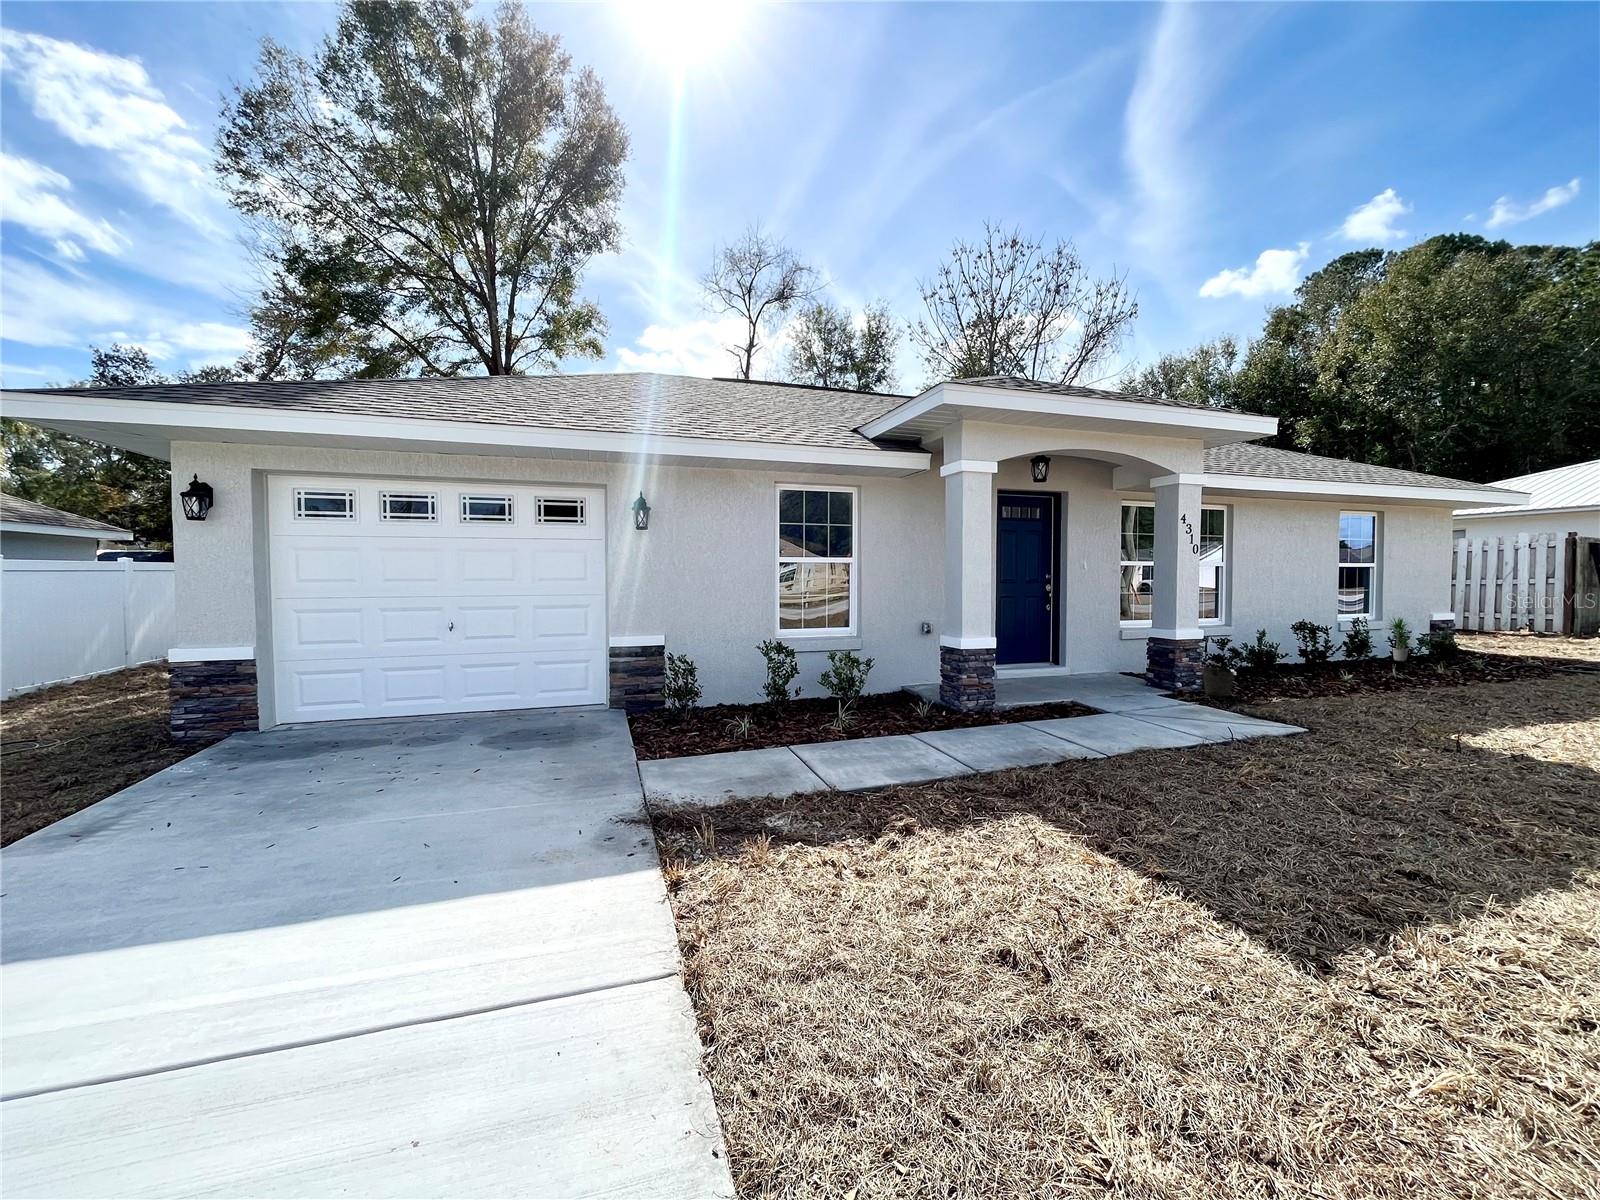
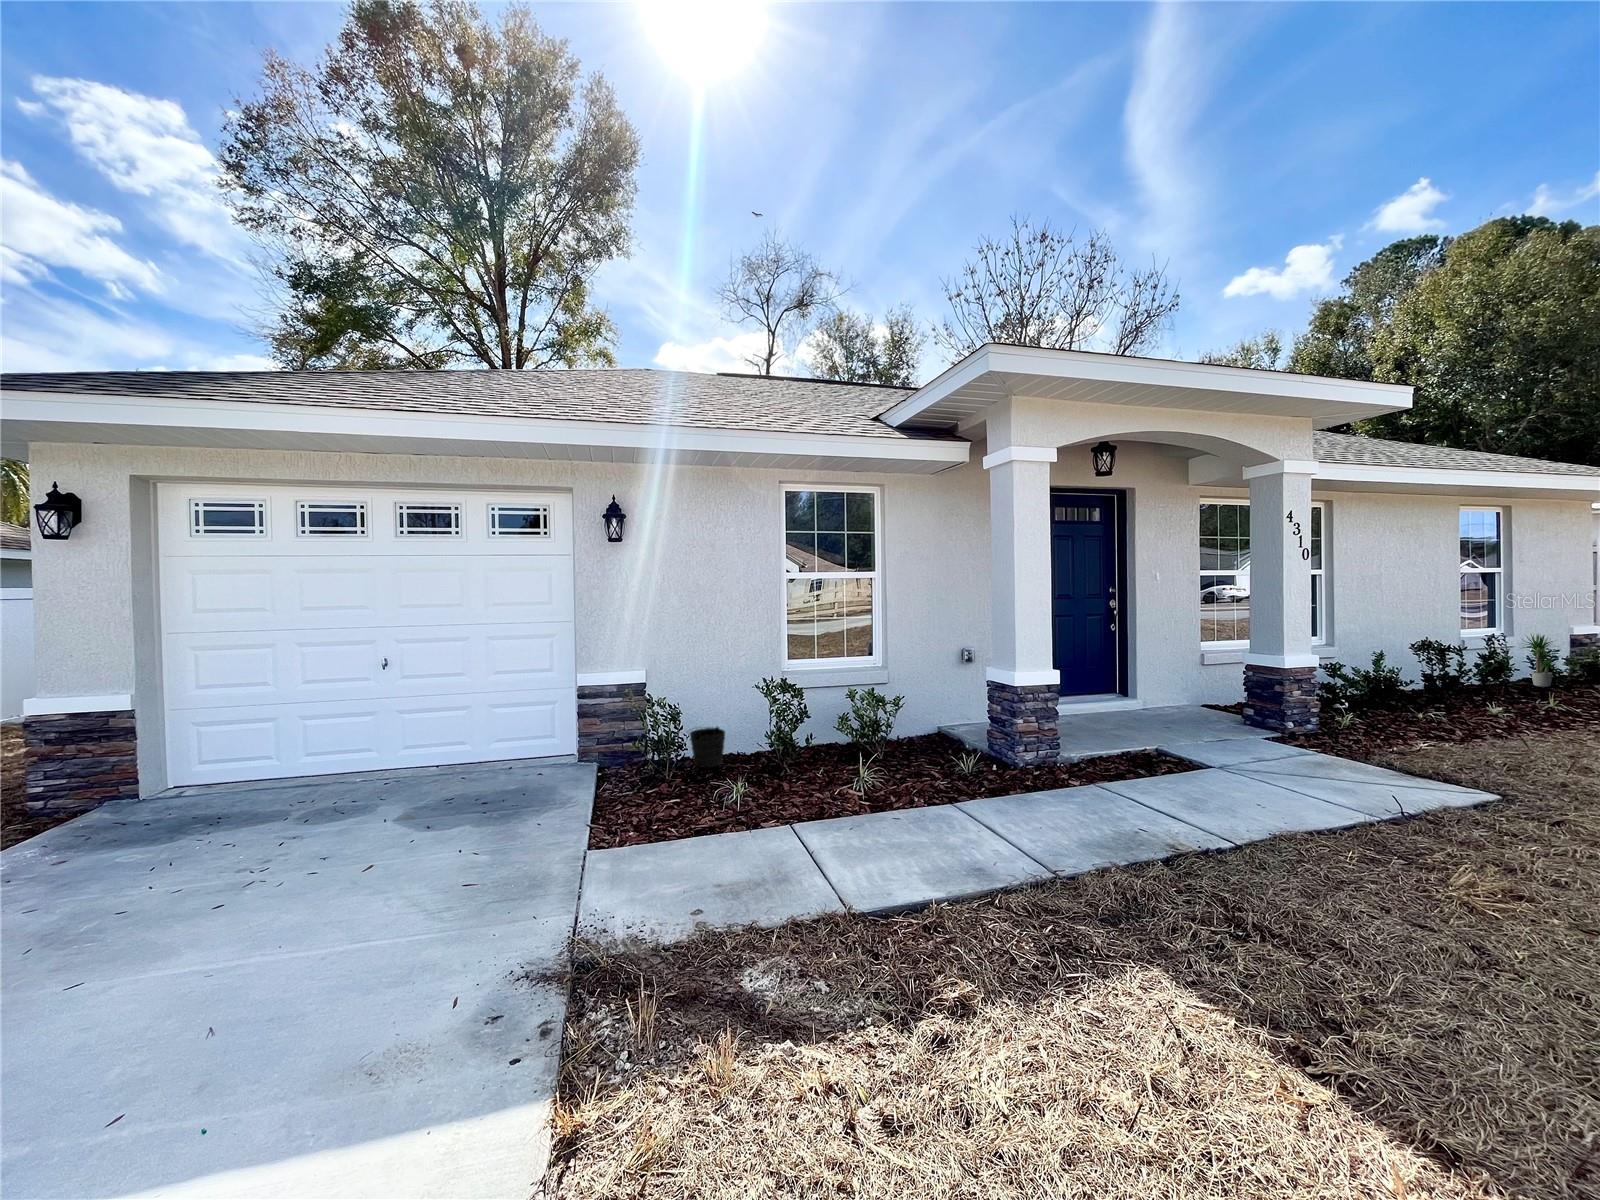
bucket: present [1202,668,1234,696] -> present [689,727,725,768]

